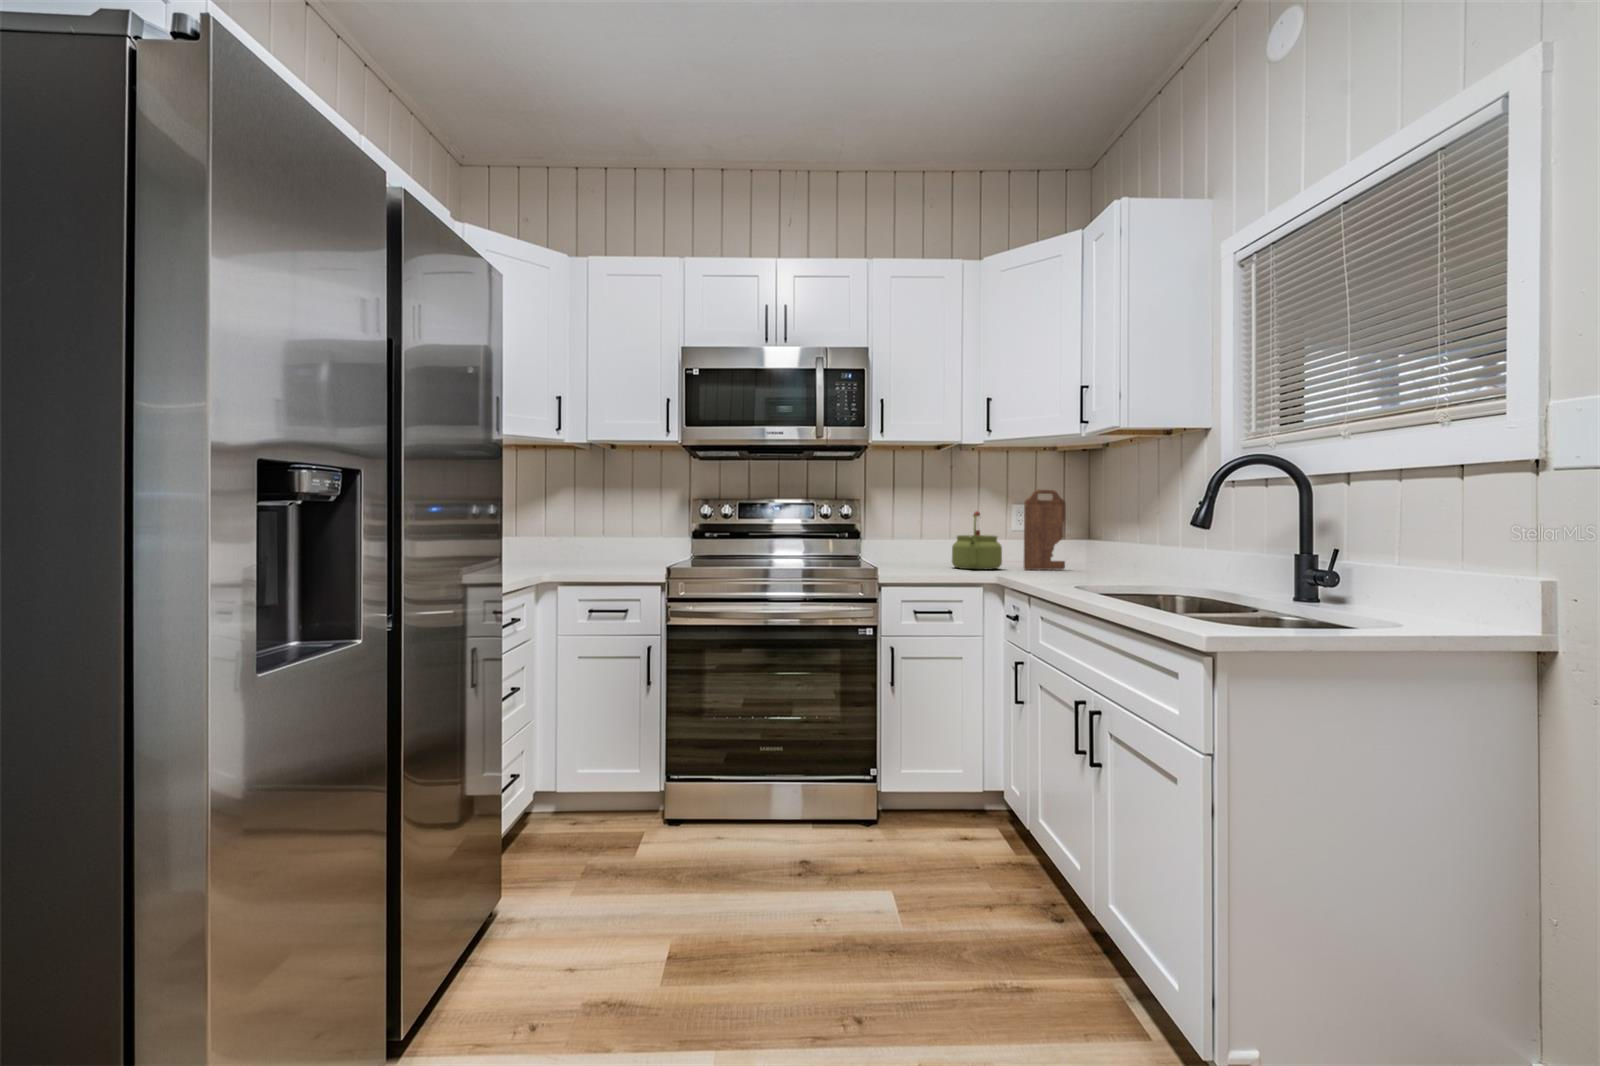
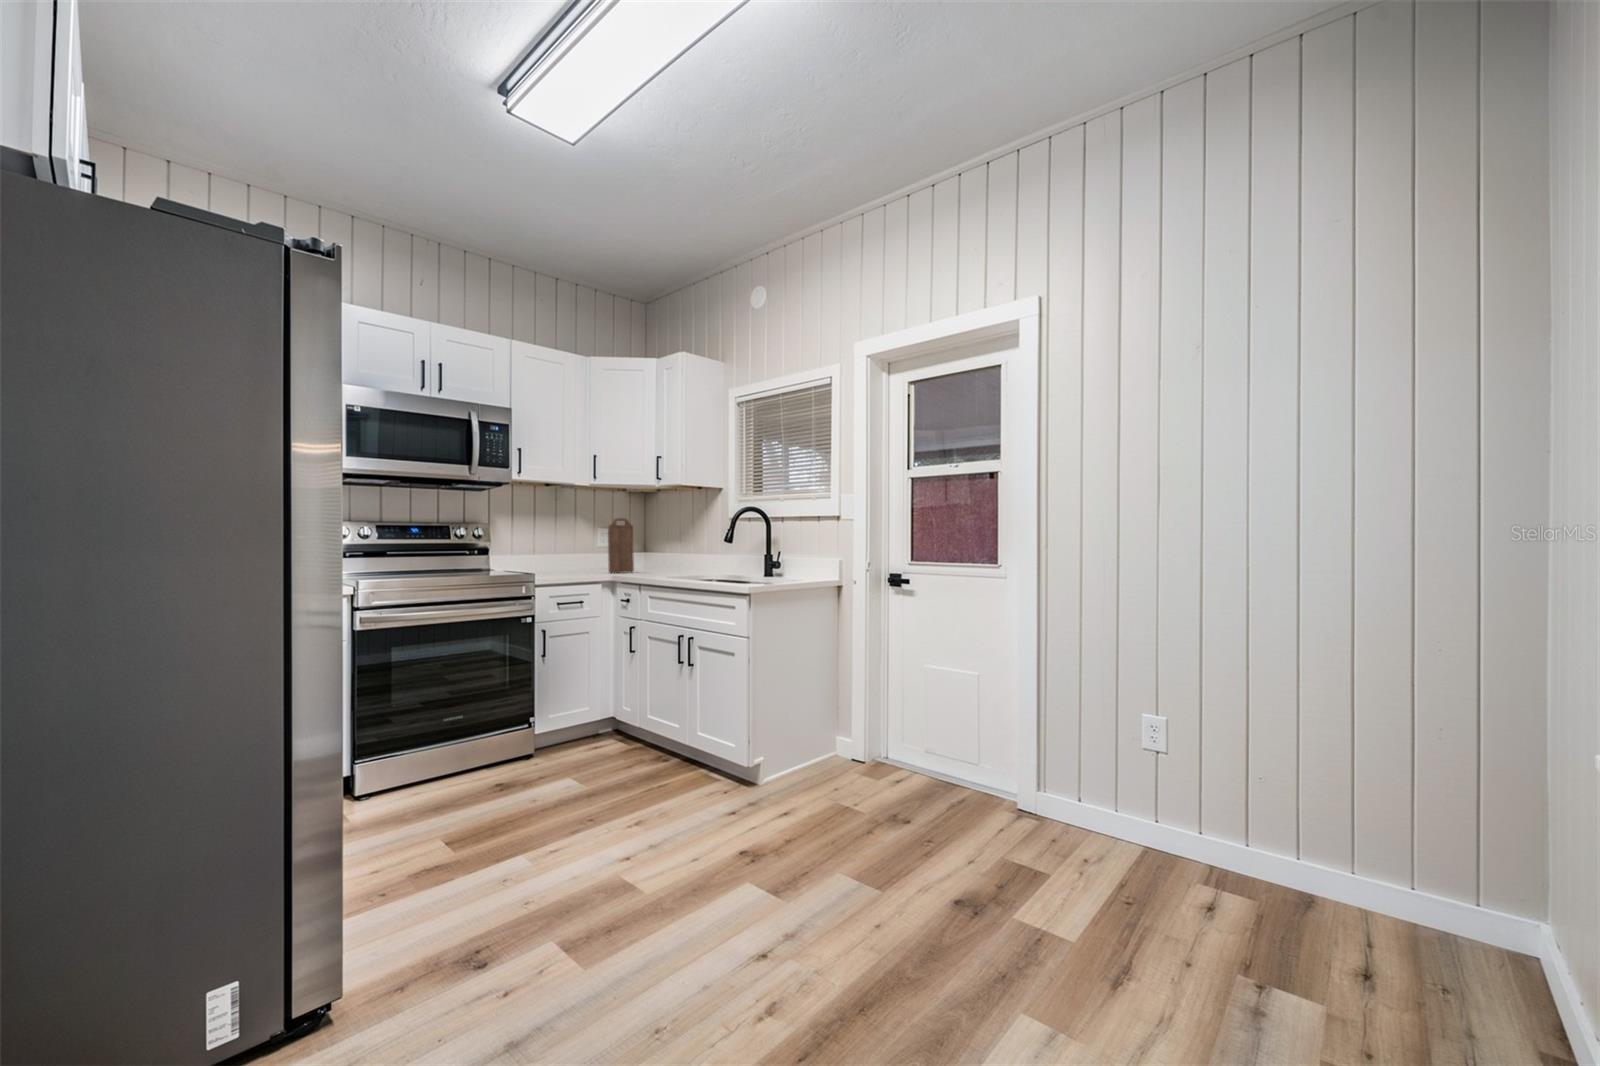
kettle: present [952,511,1002,569] -> none [560,534,595,574]

